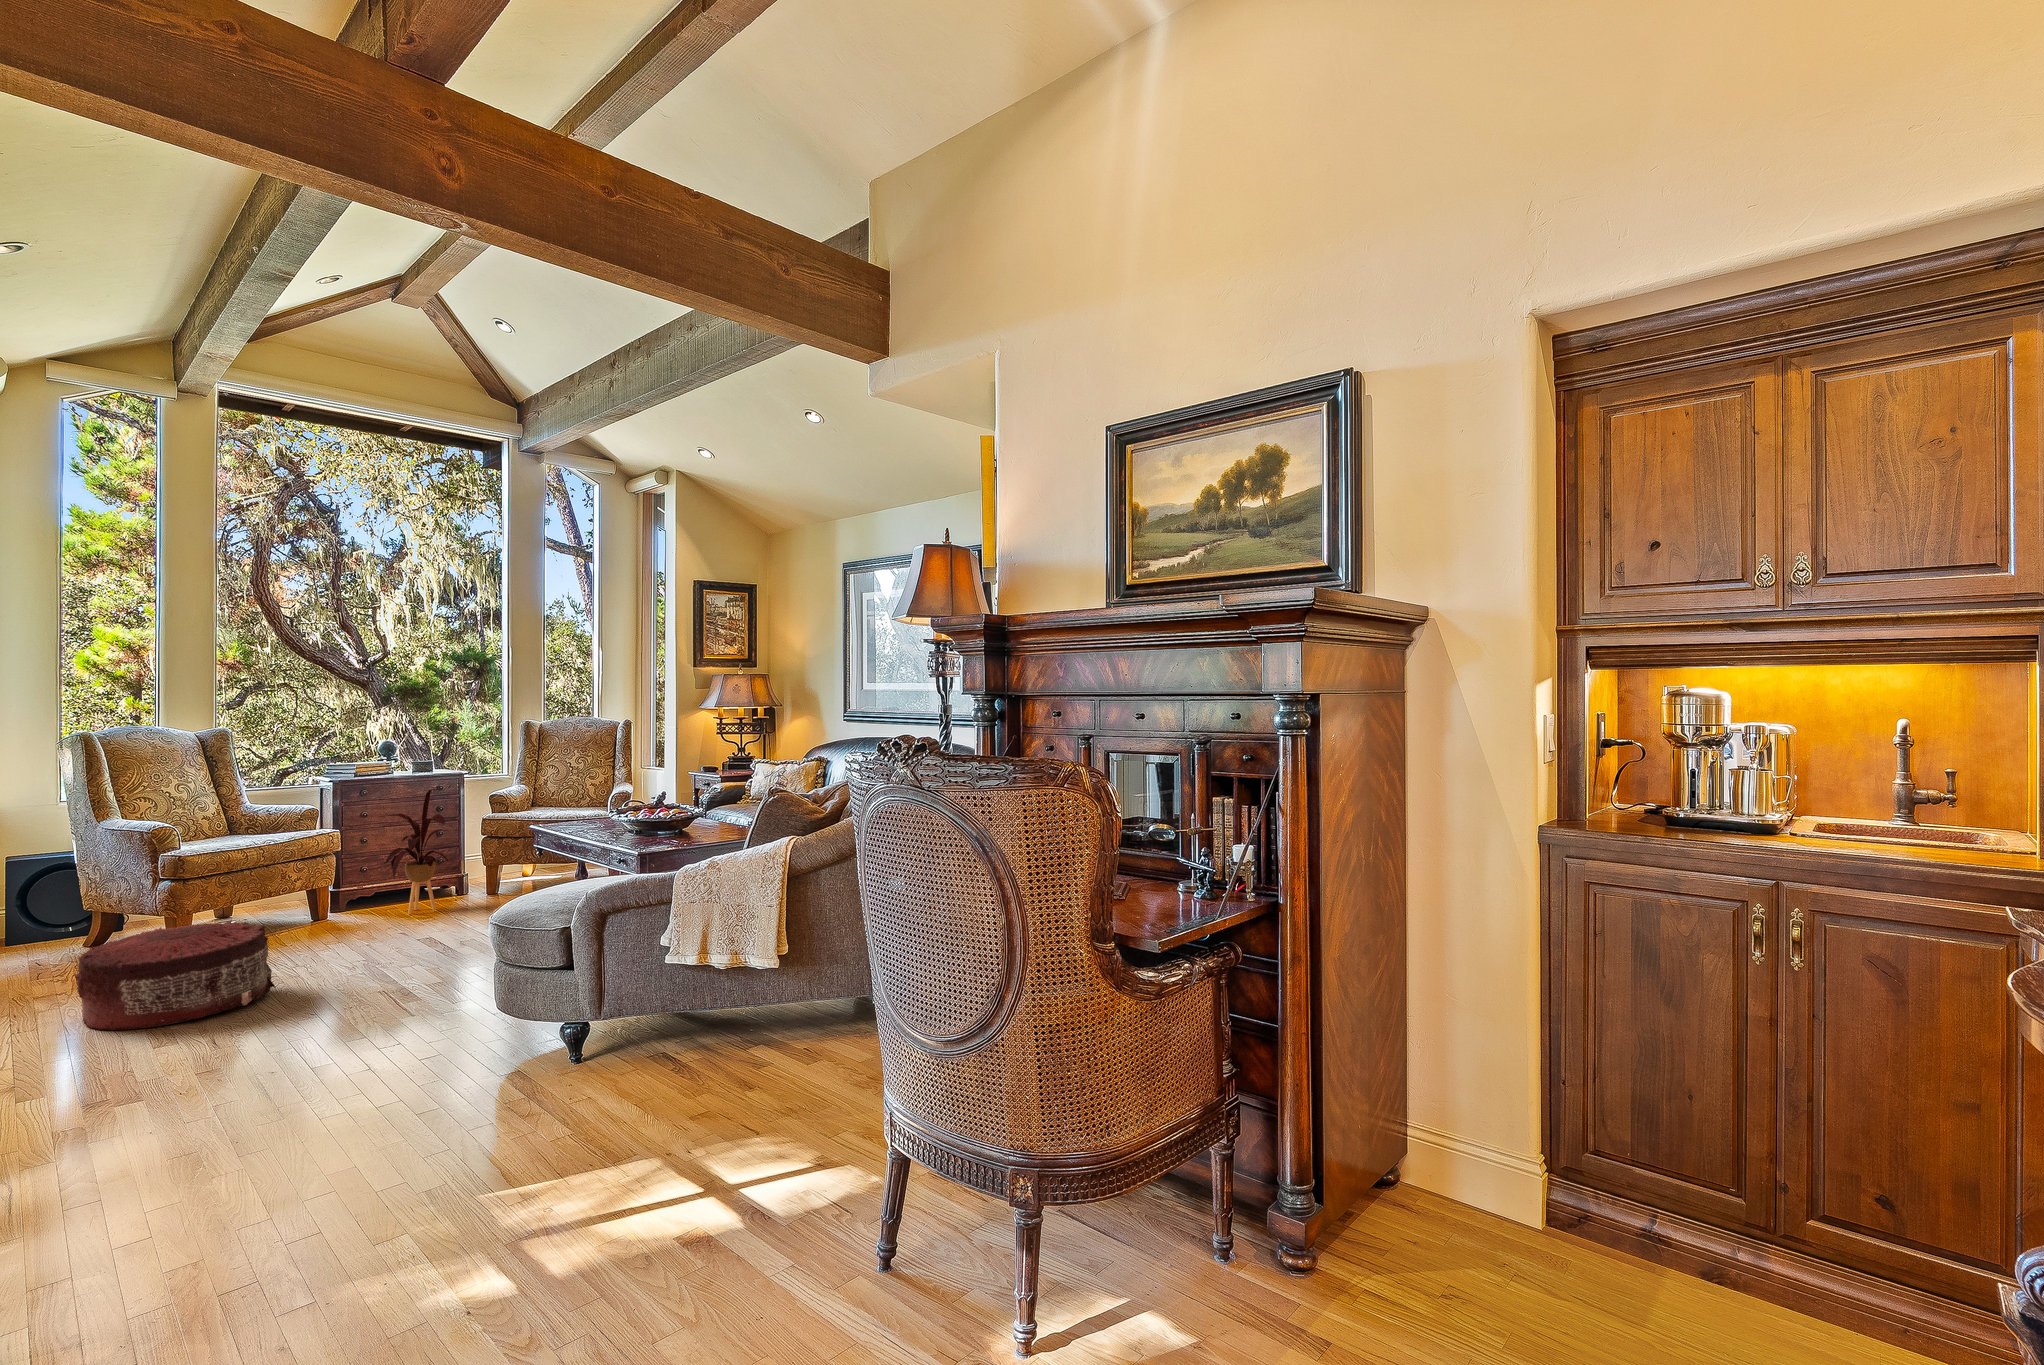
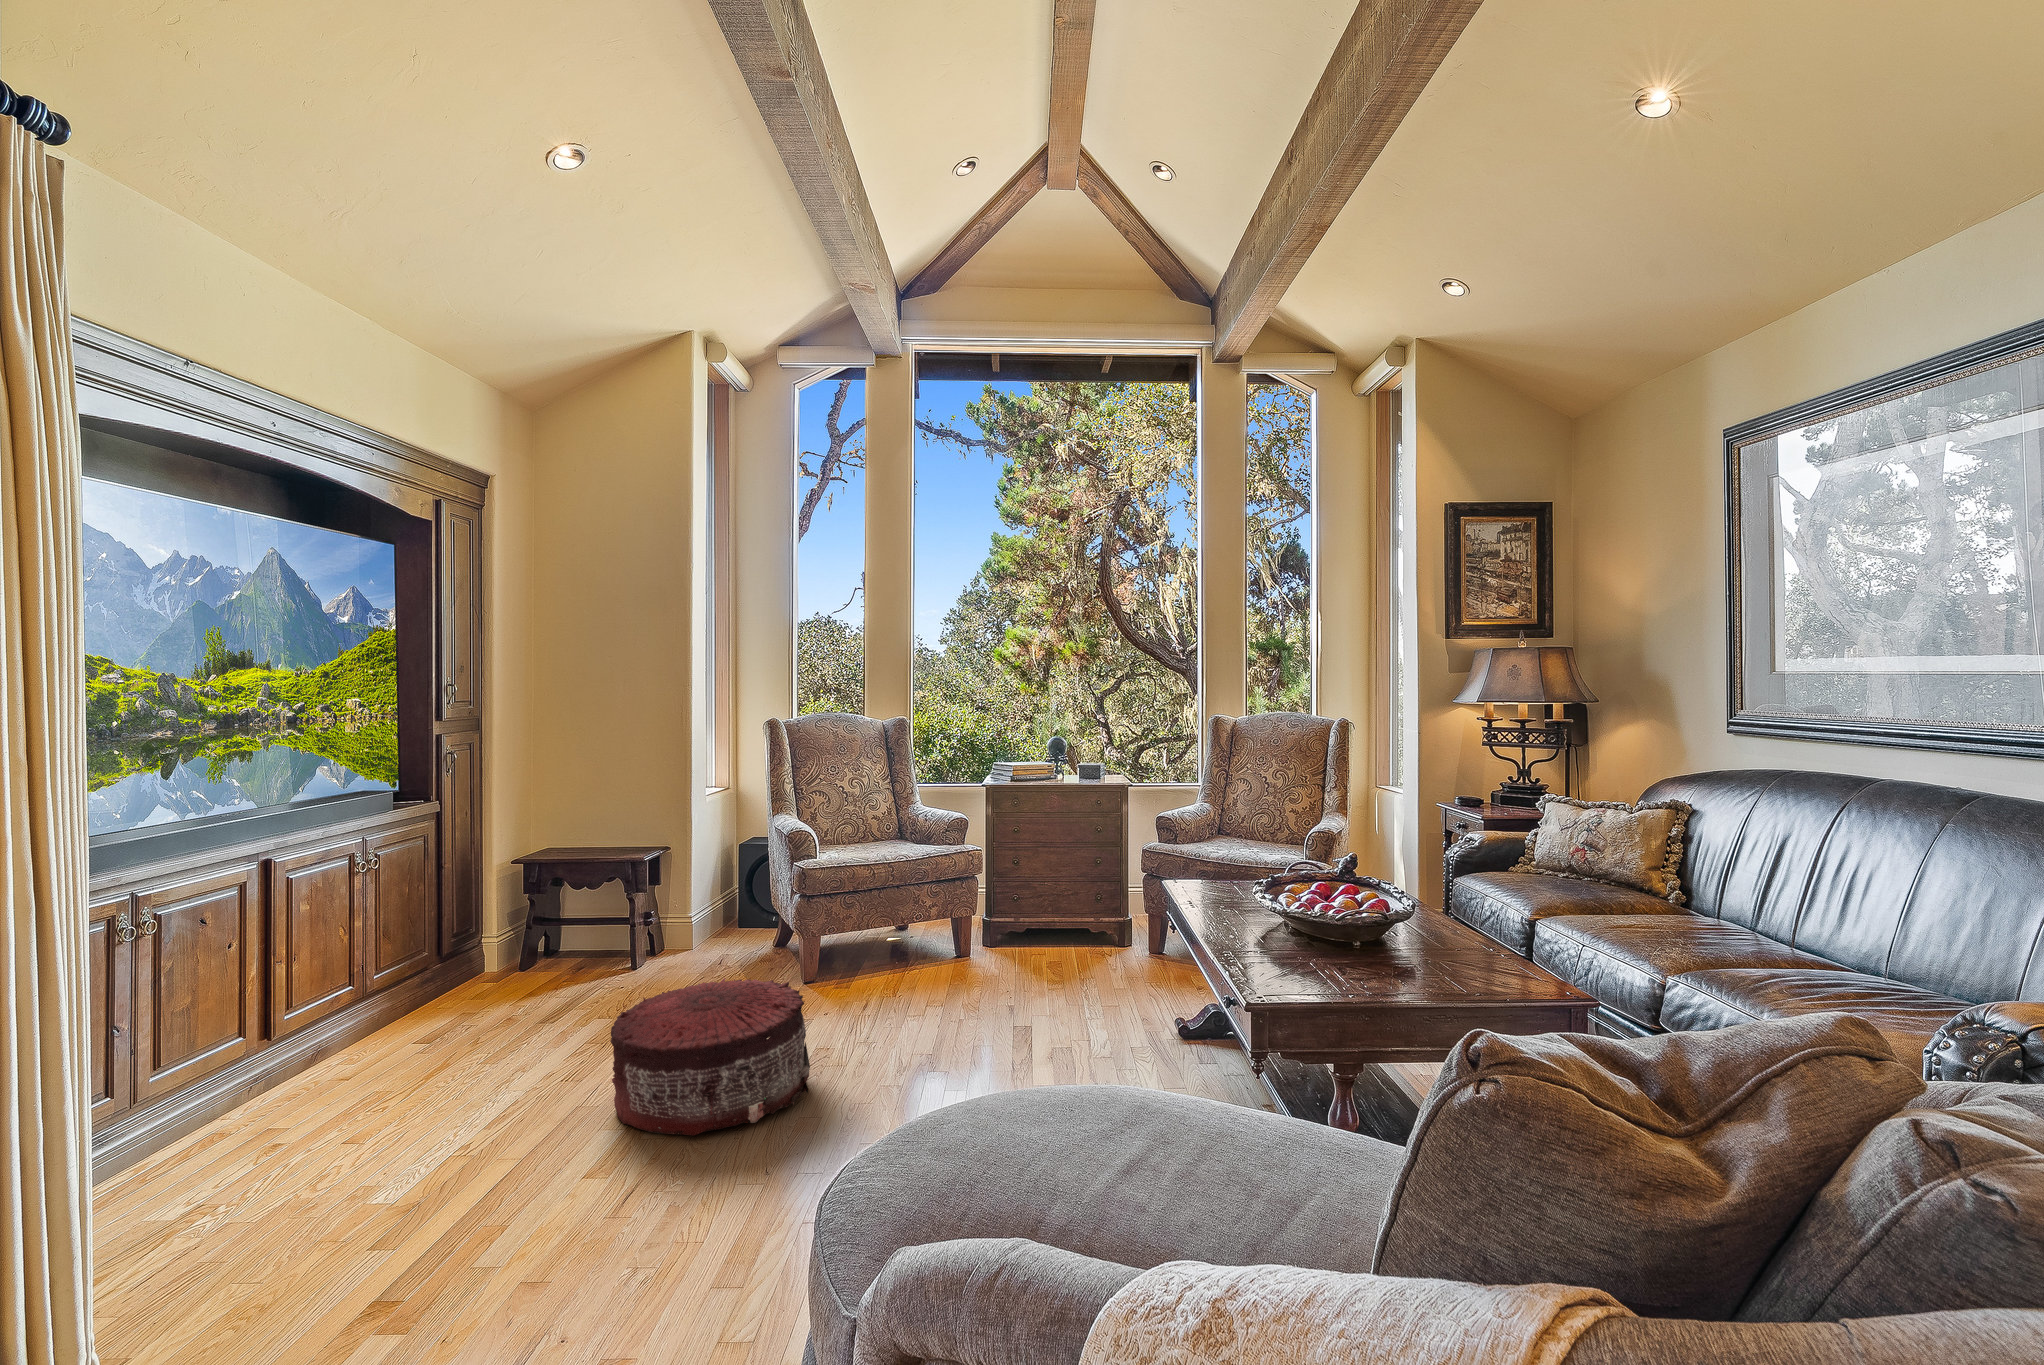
house plant: present [380,789,449,914] -> none [1022,807,1102,967]

